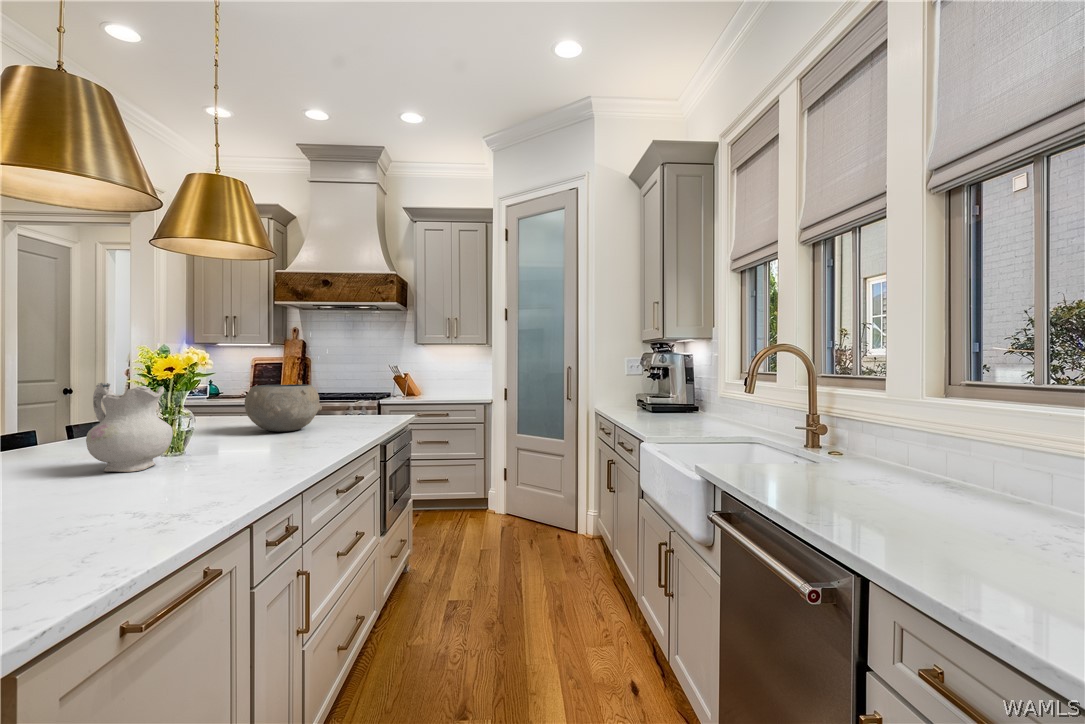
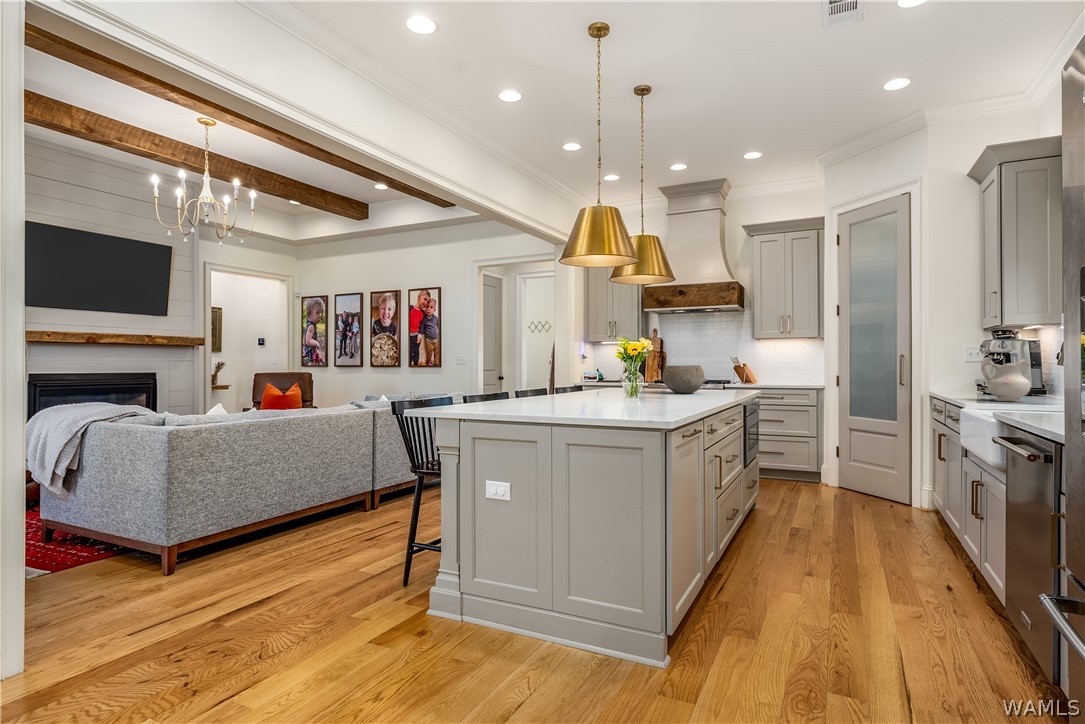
ceramic pitcher: present [86,383,173,472] -> present [981,358,1031,402]

